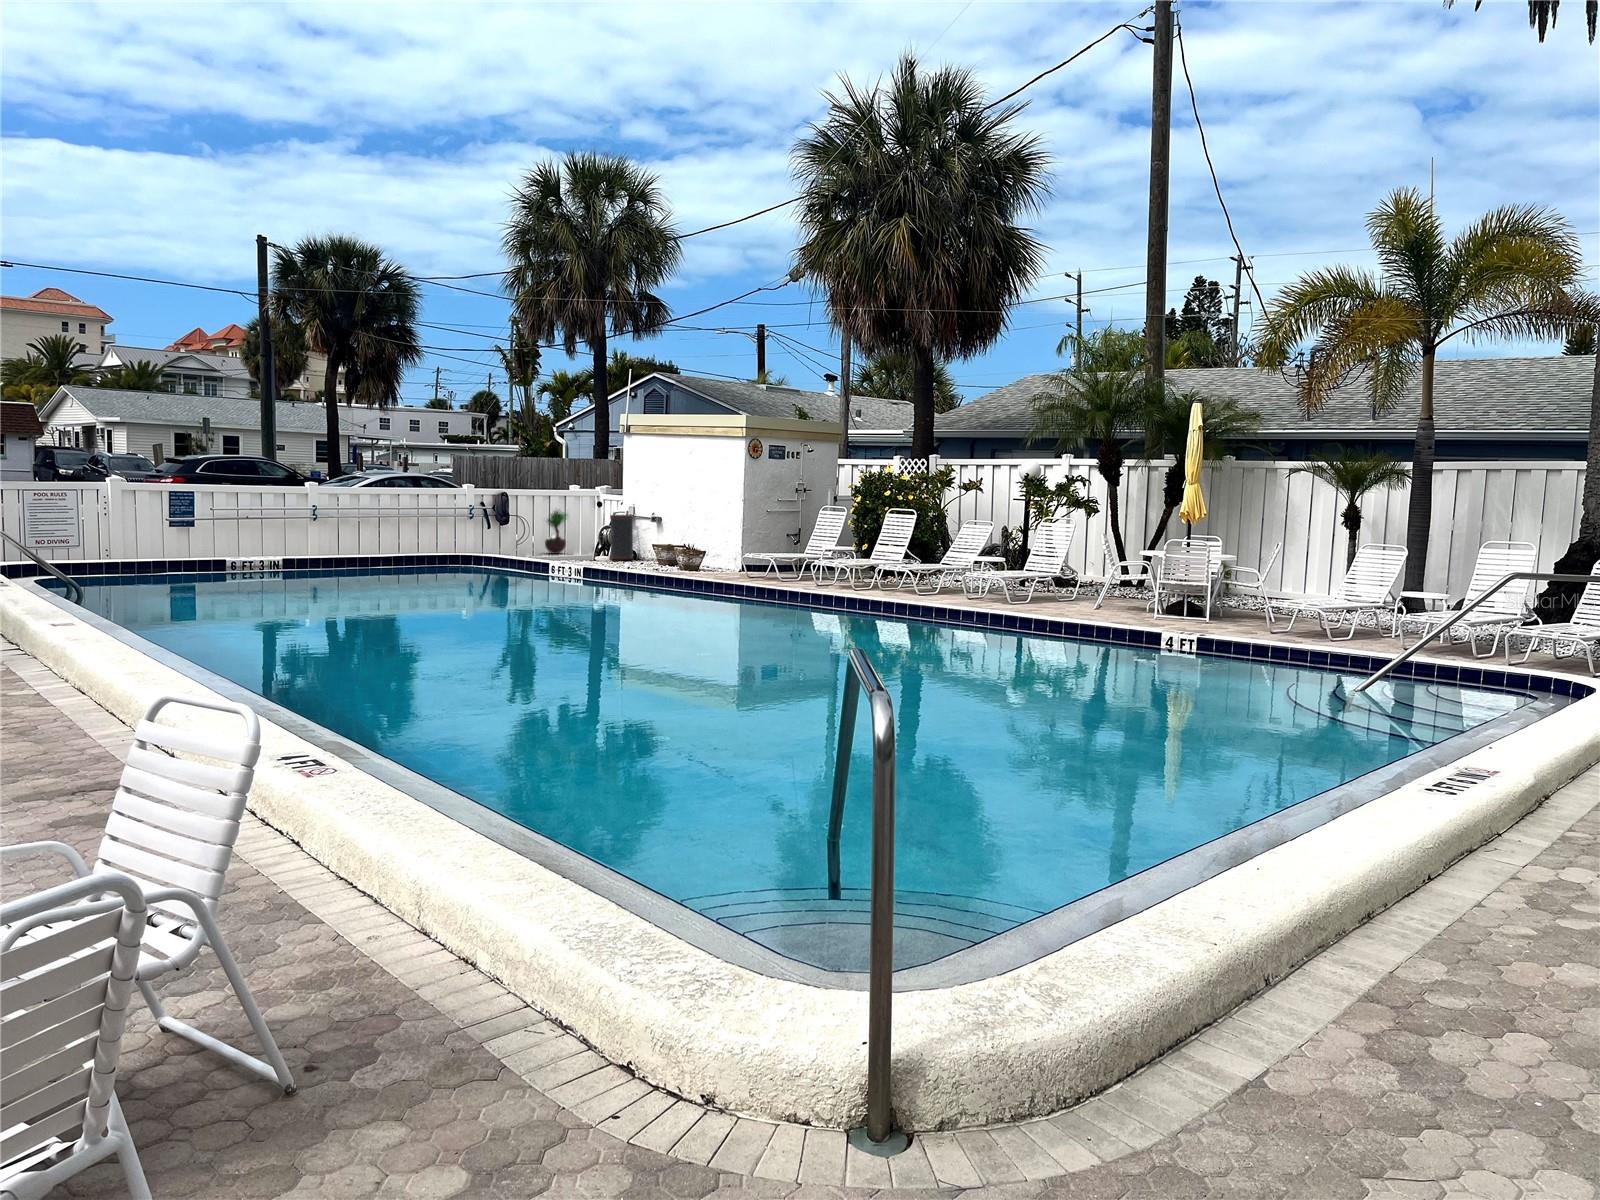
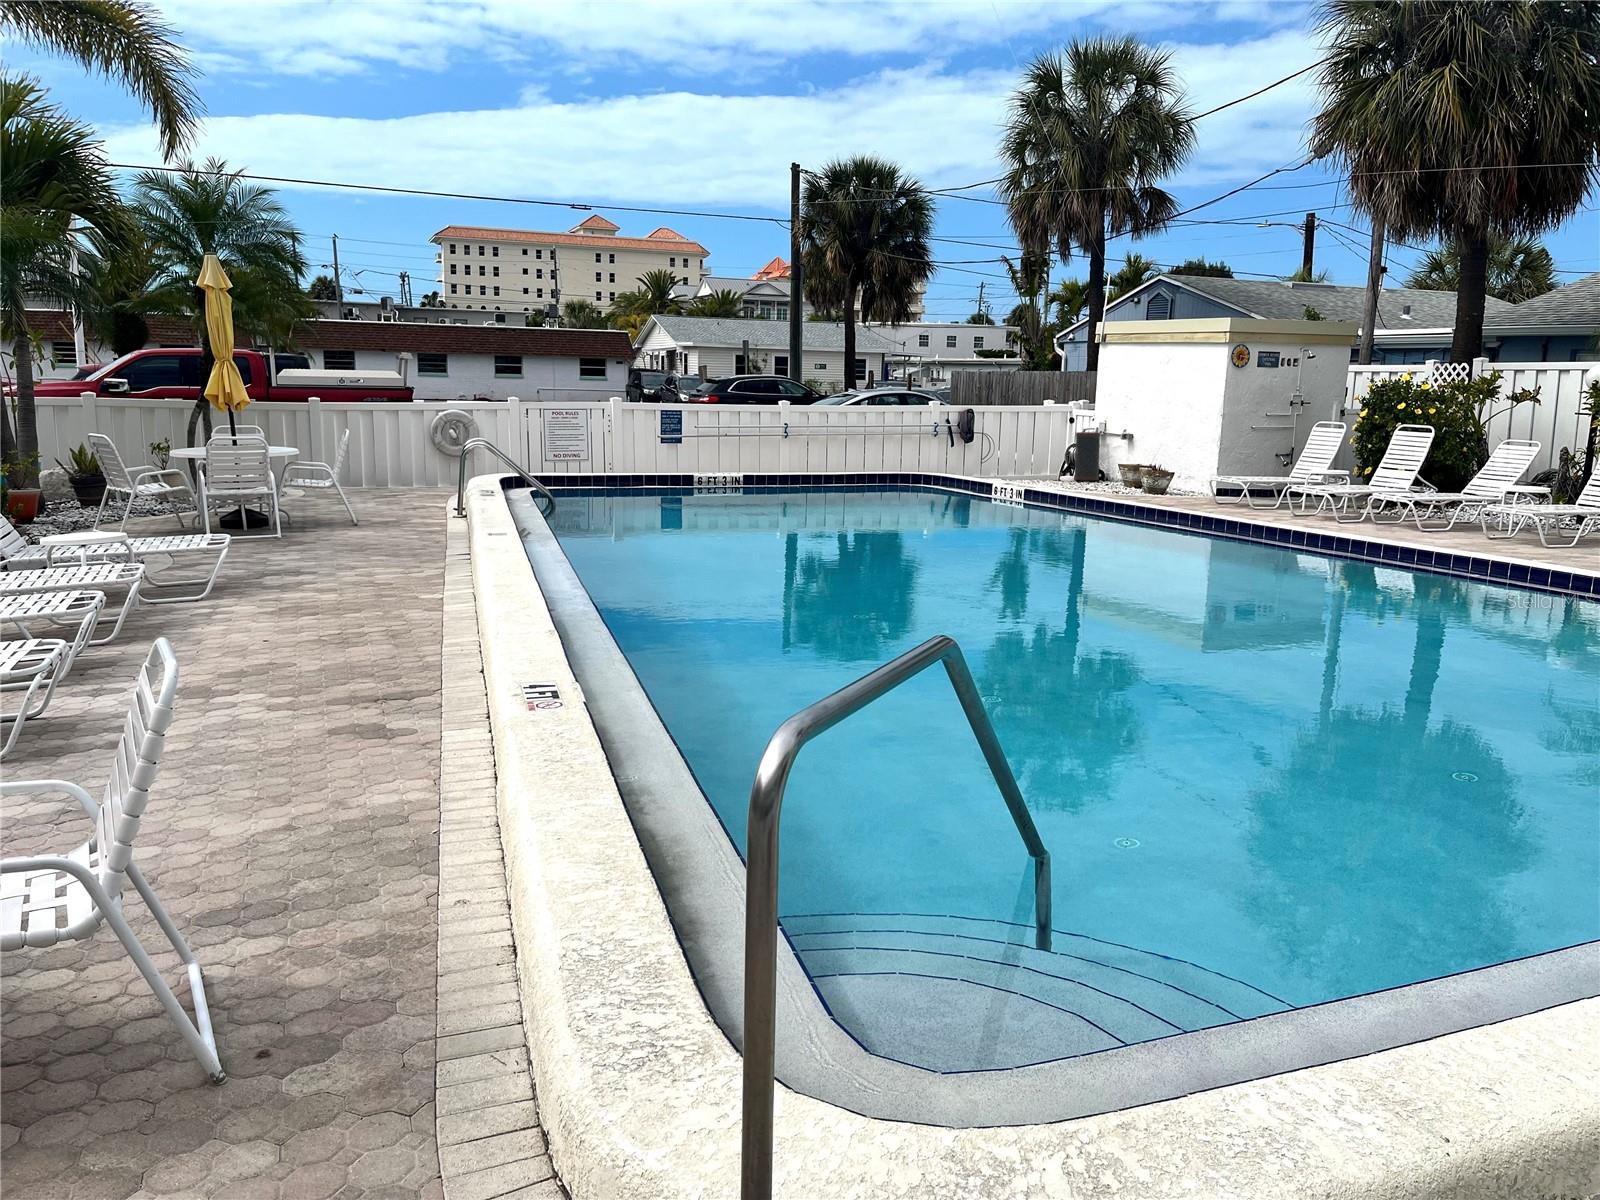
potted tree: present [545,510,568,554] -> none [1009,422,1038,472]

